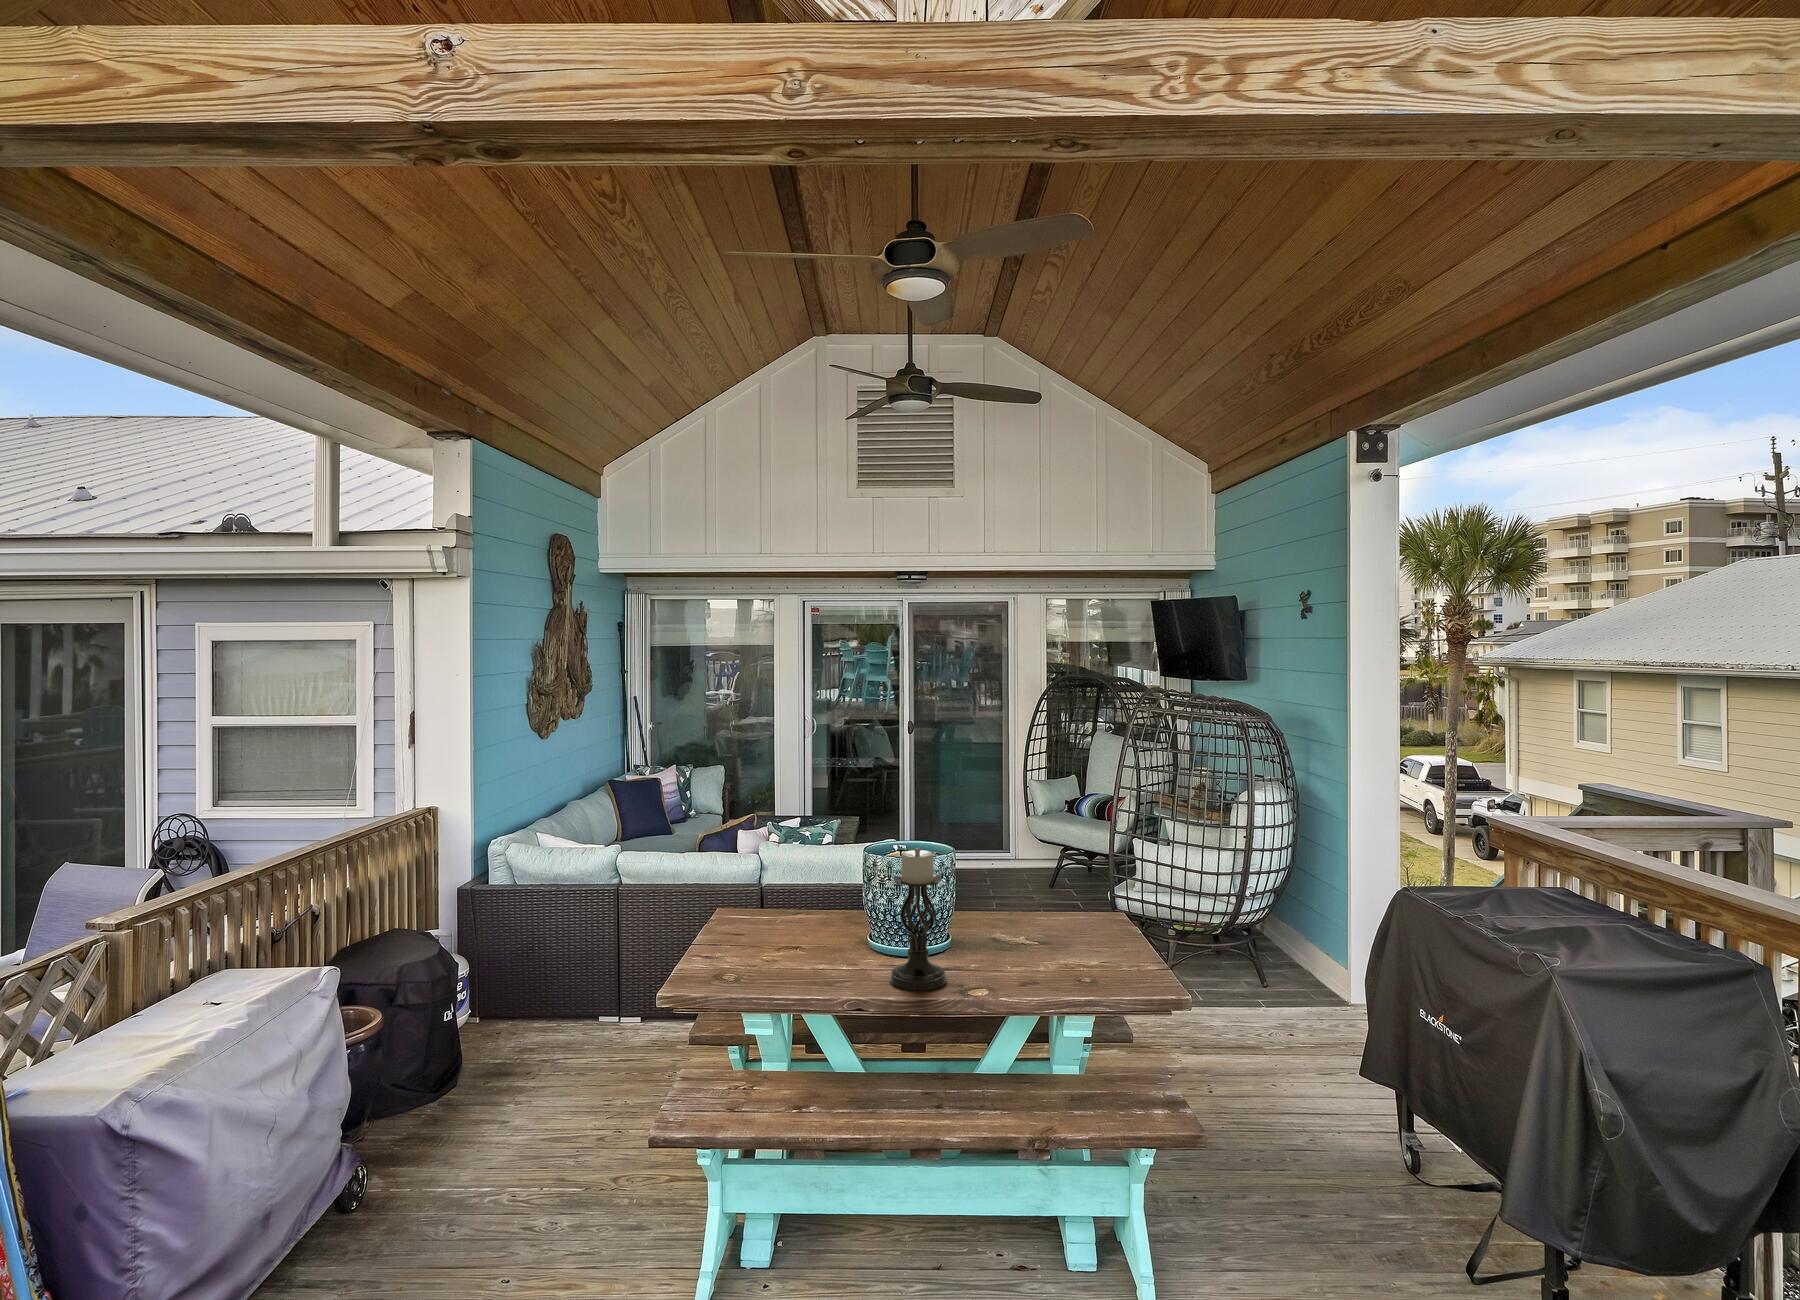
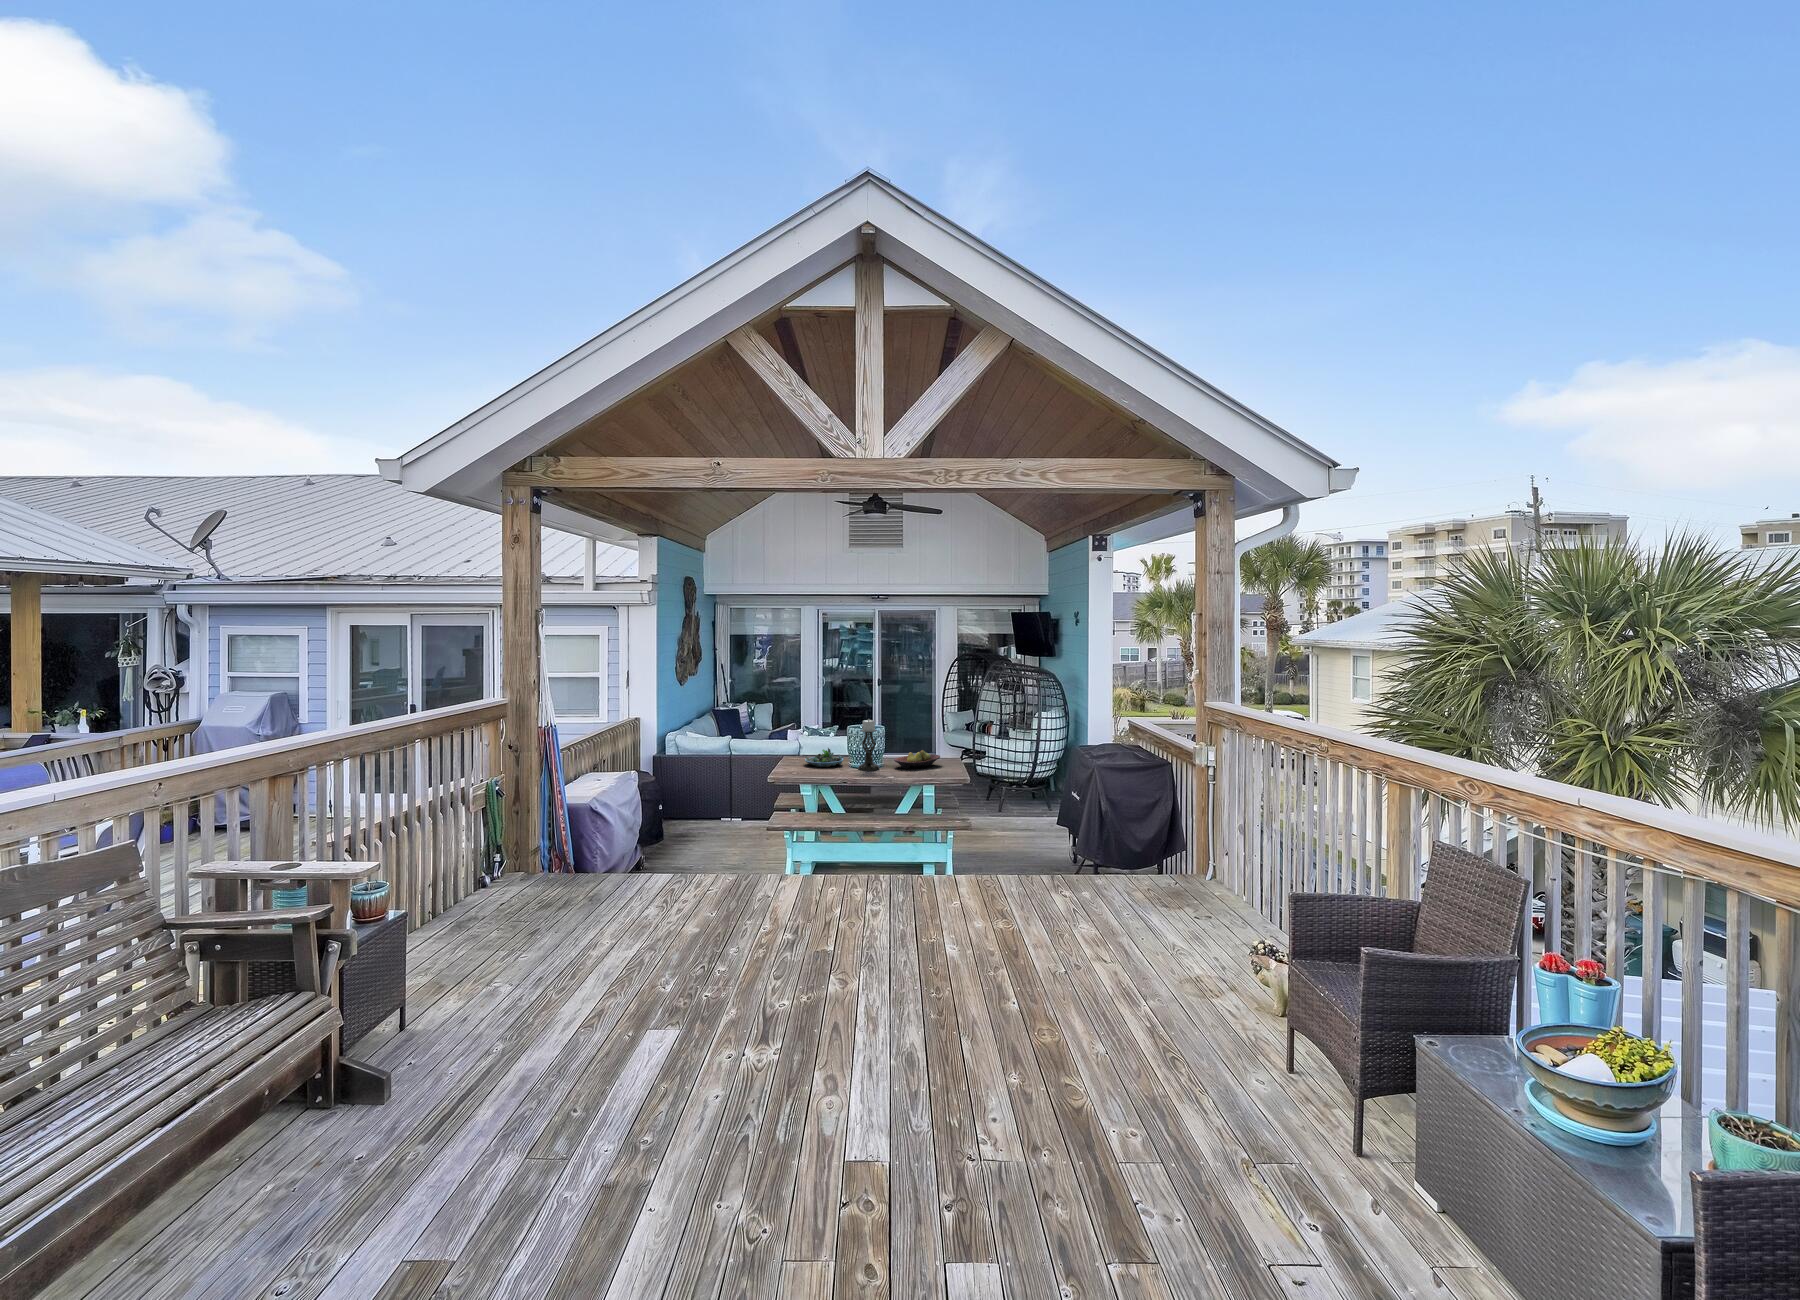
succulent planter: none [752,912,853,973] -> present [805,748,844,767]
fruit bowl: none [981,920,1096,977] -> present [894,750,940,769]

